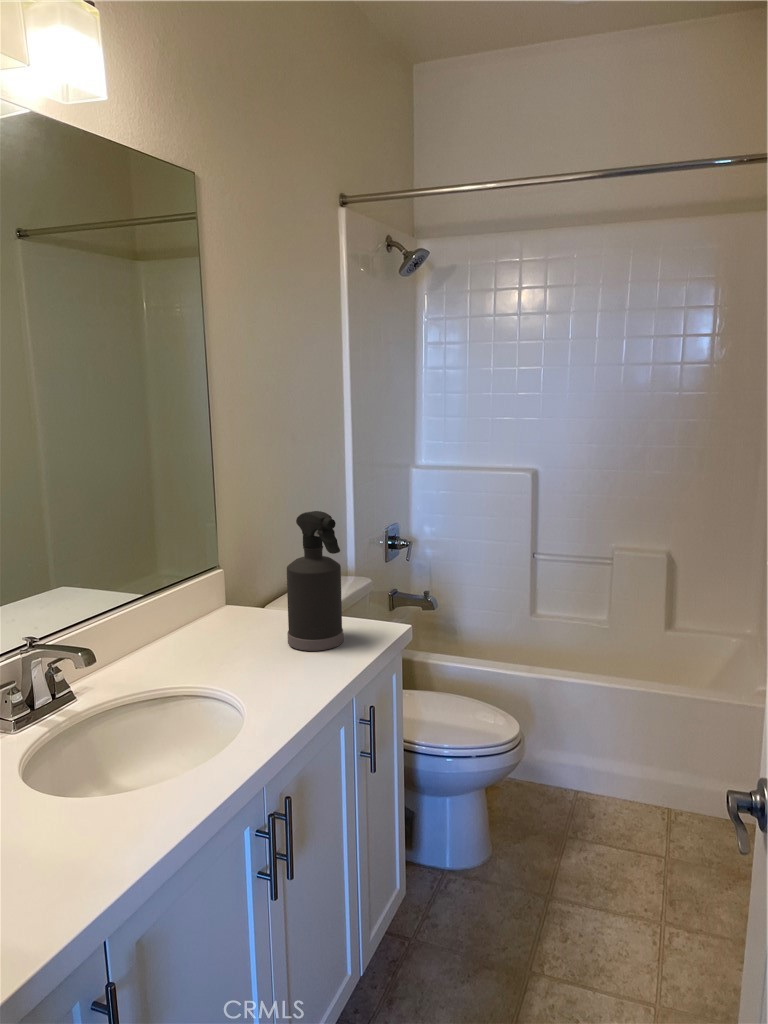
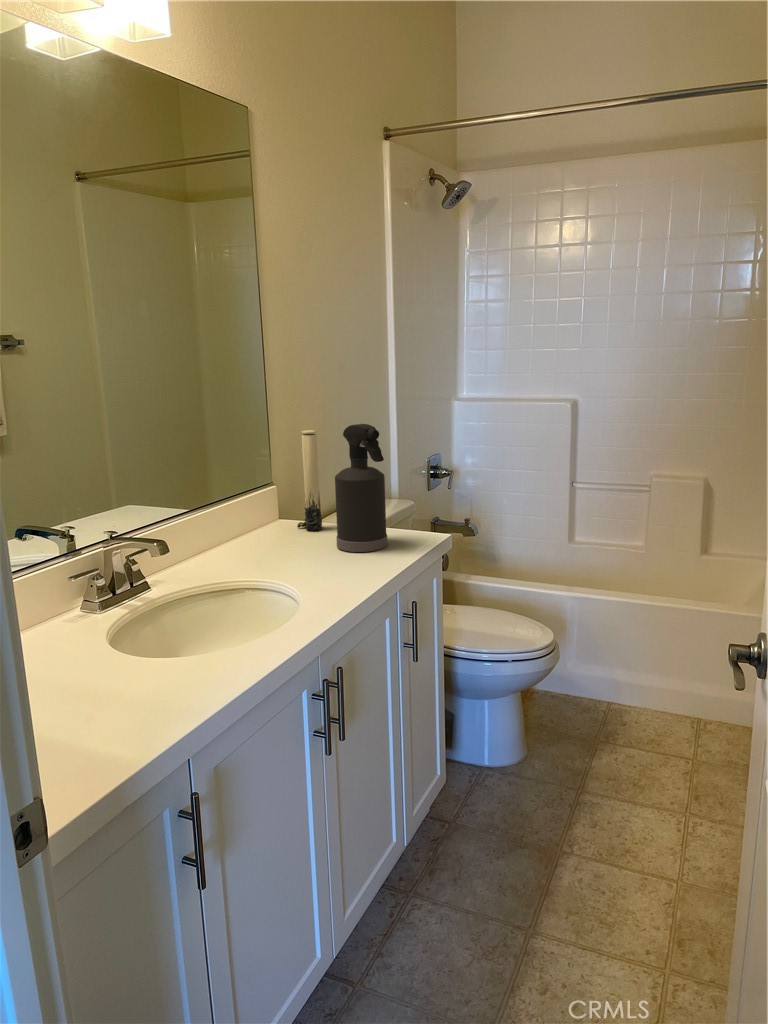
candle: none [245,513,272,622] -> present [297,430,322,531]

